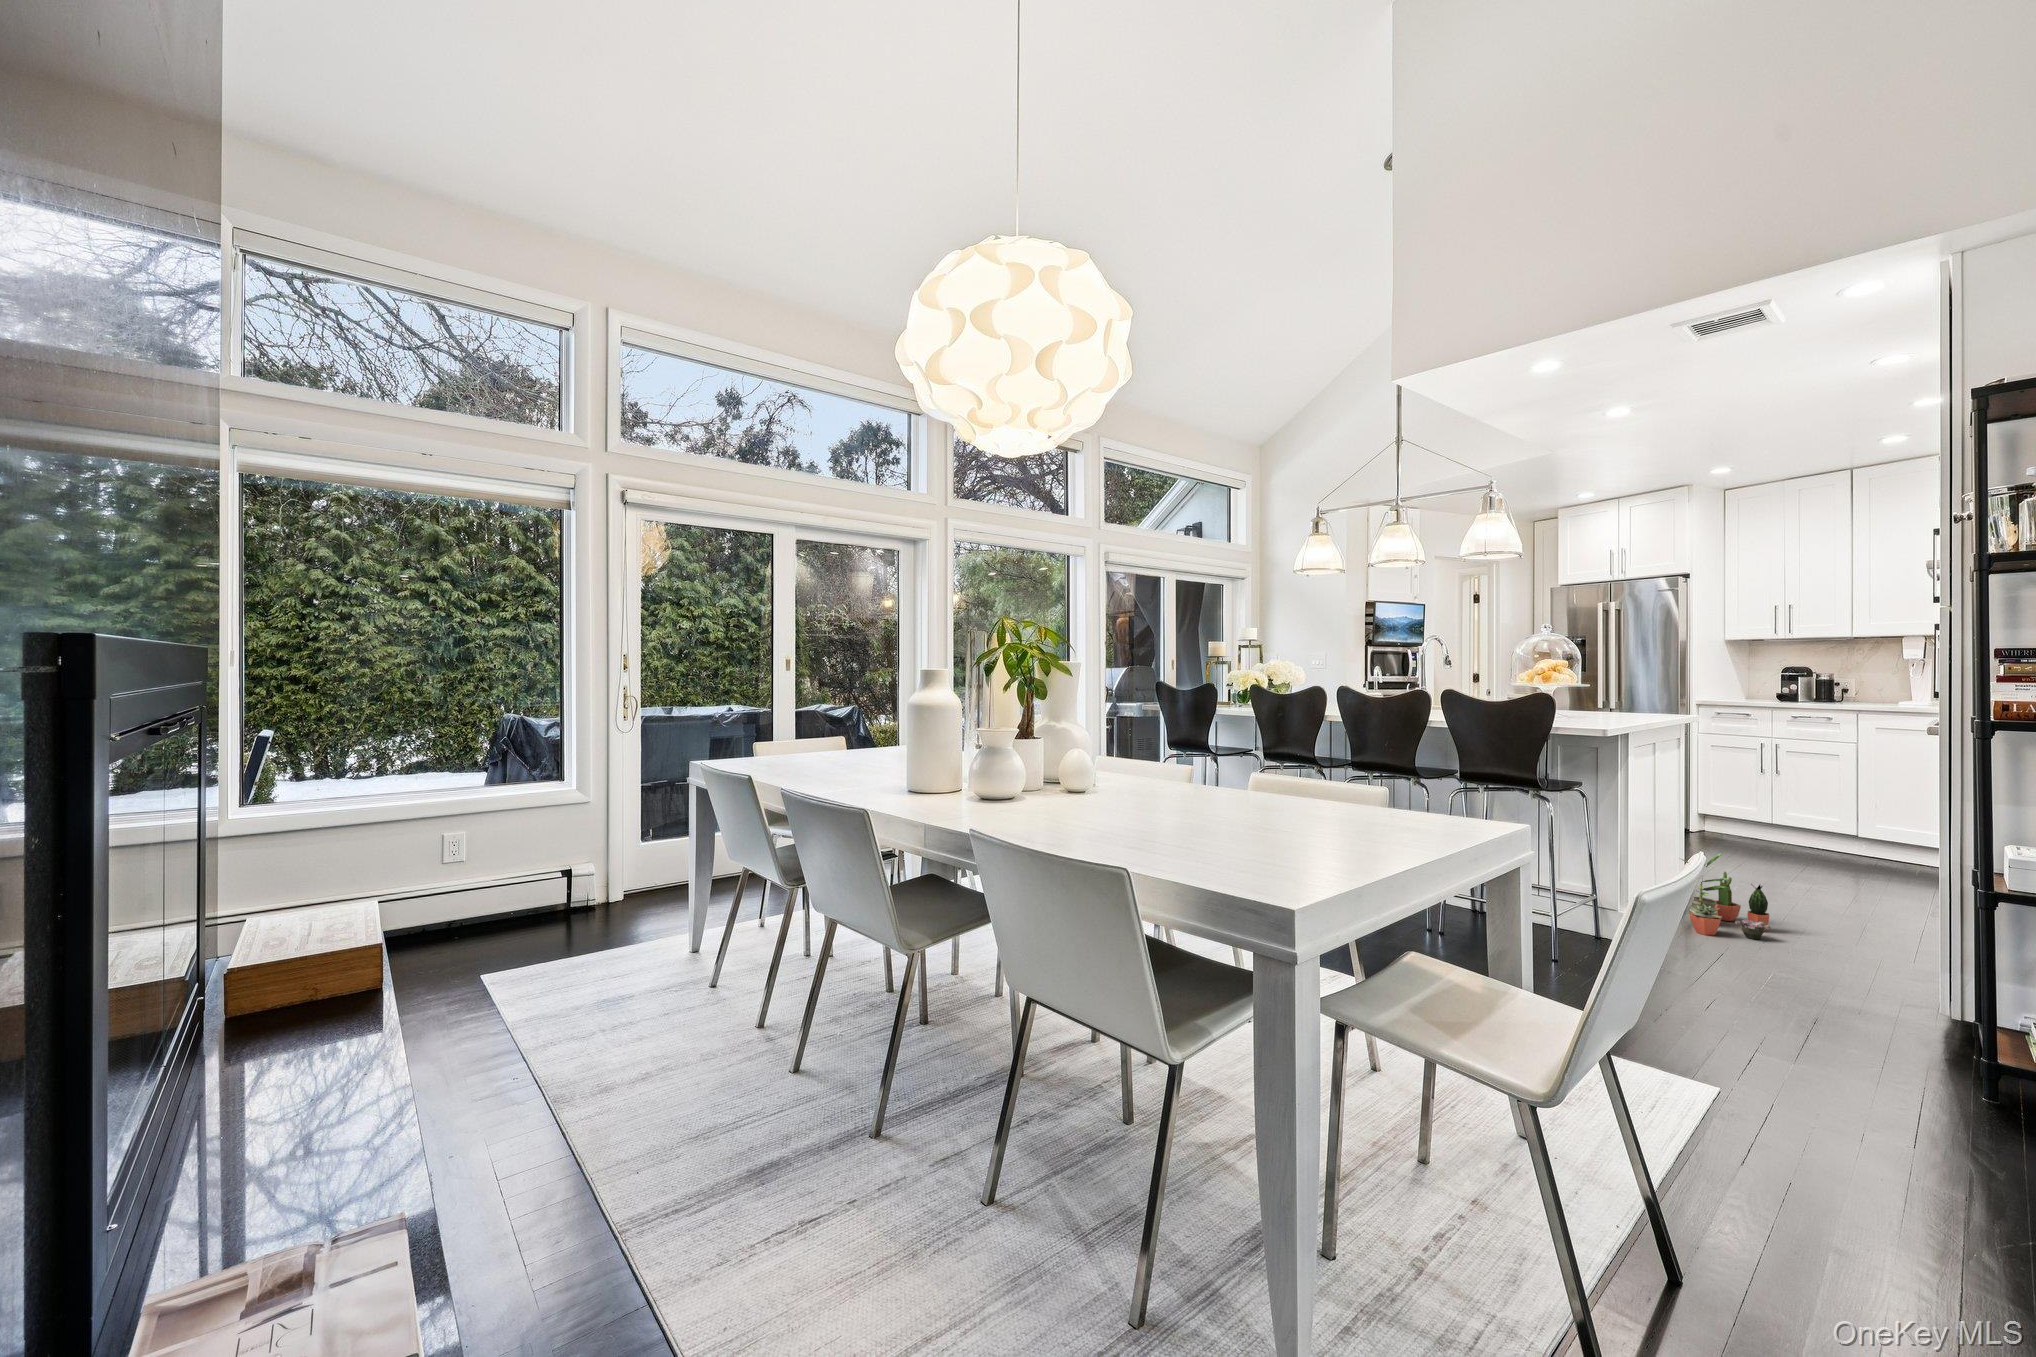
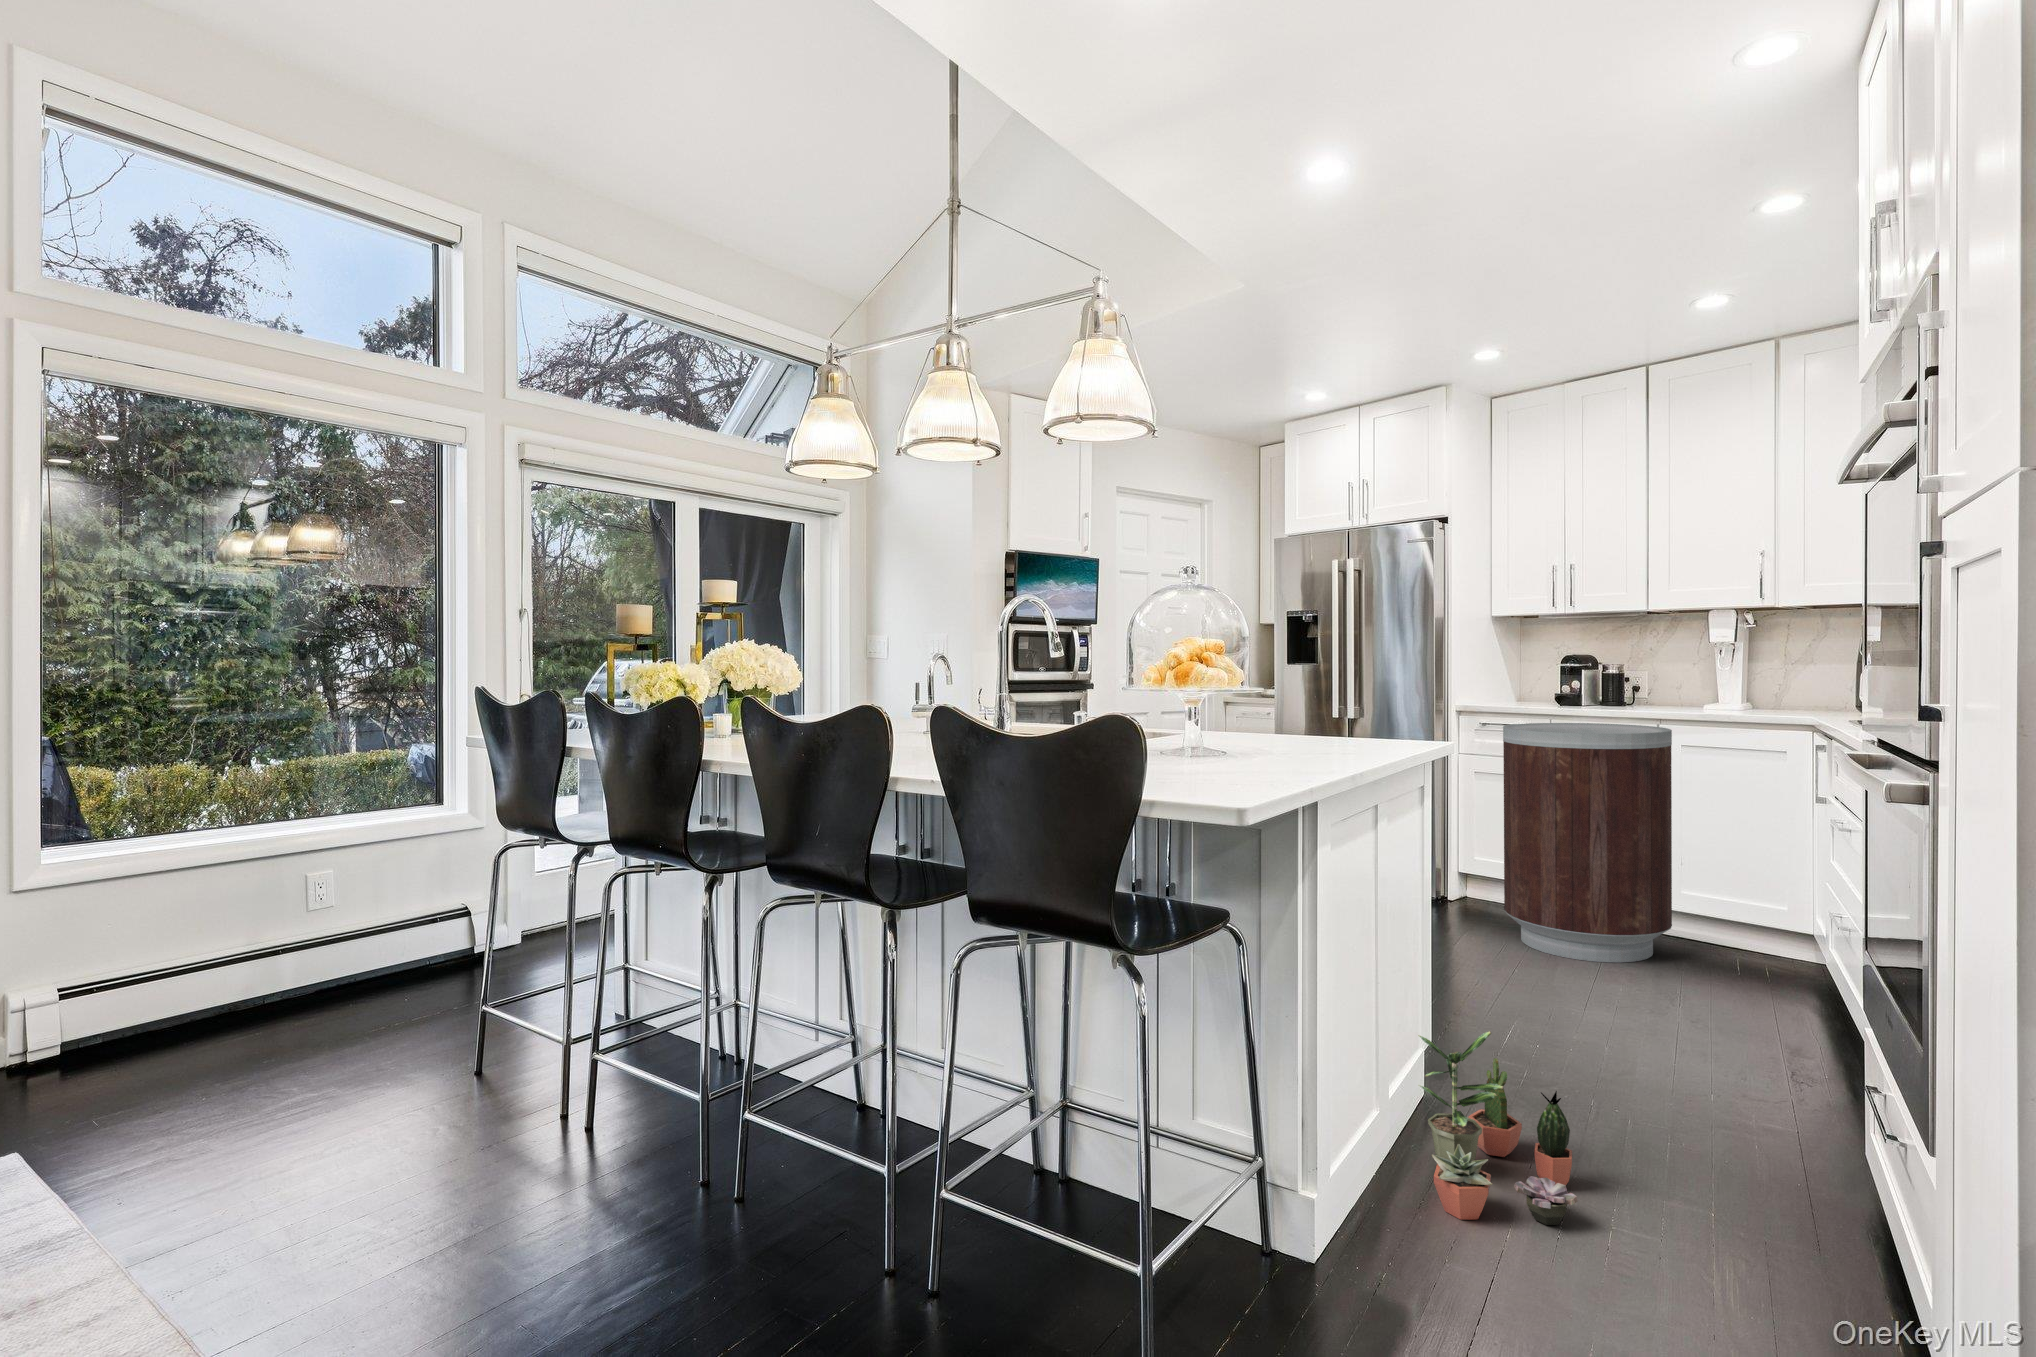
trash can: none [1733,712,1863,864] -> present [1503,723,1672,962]

